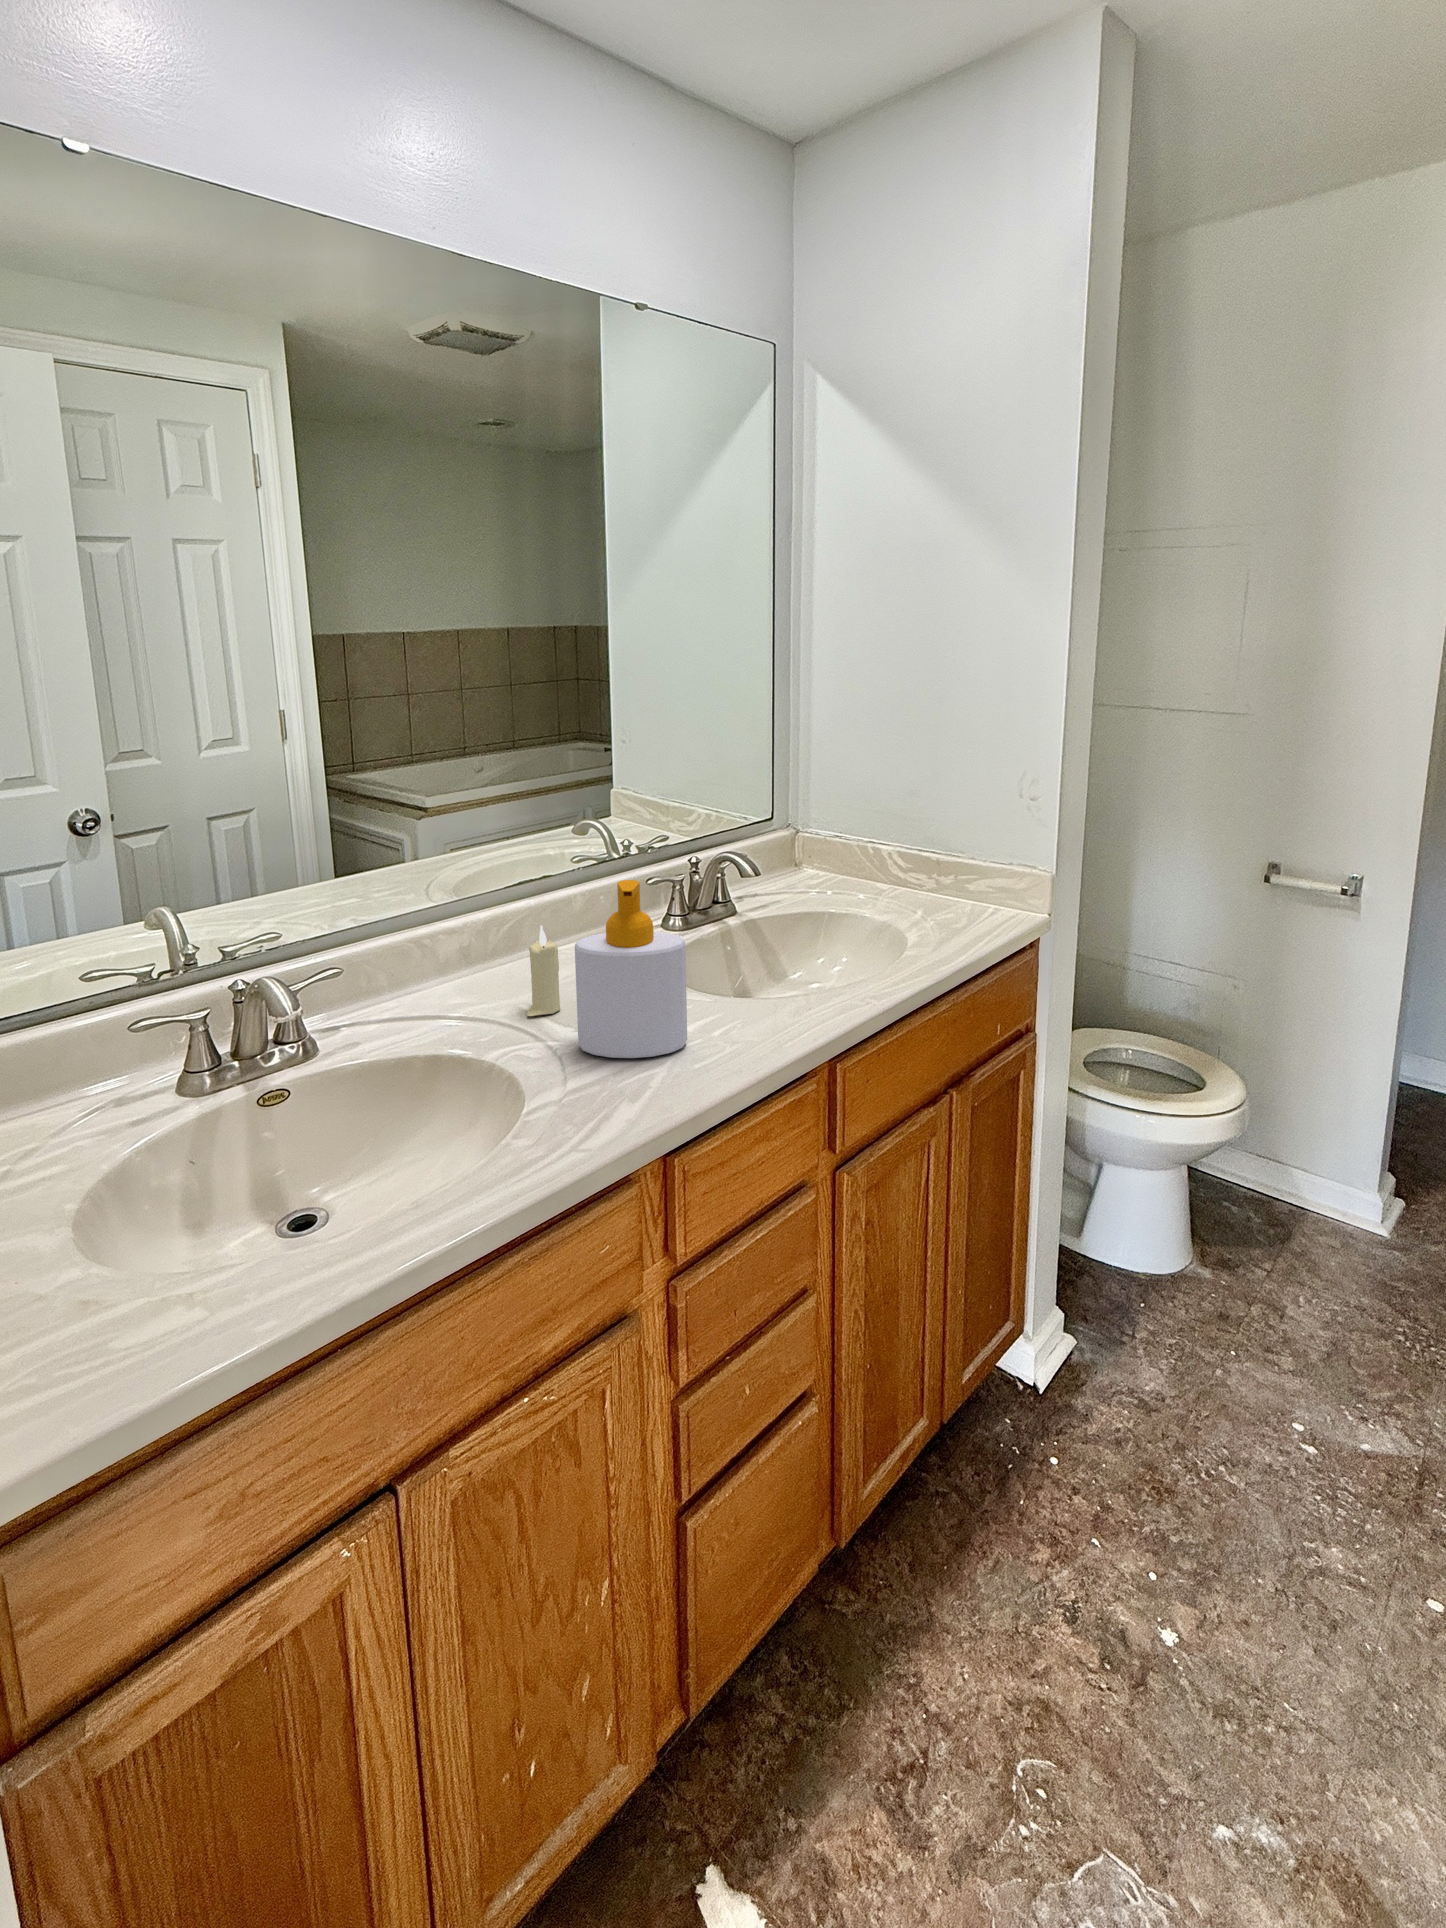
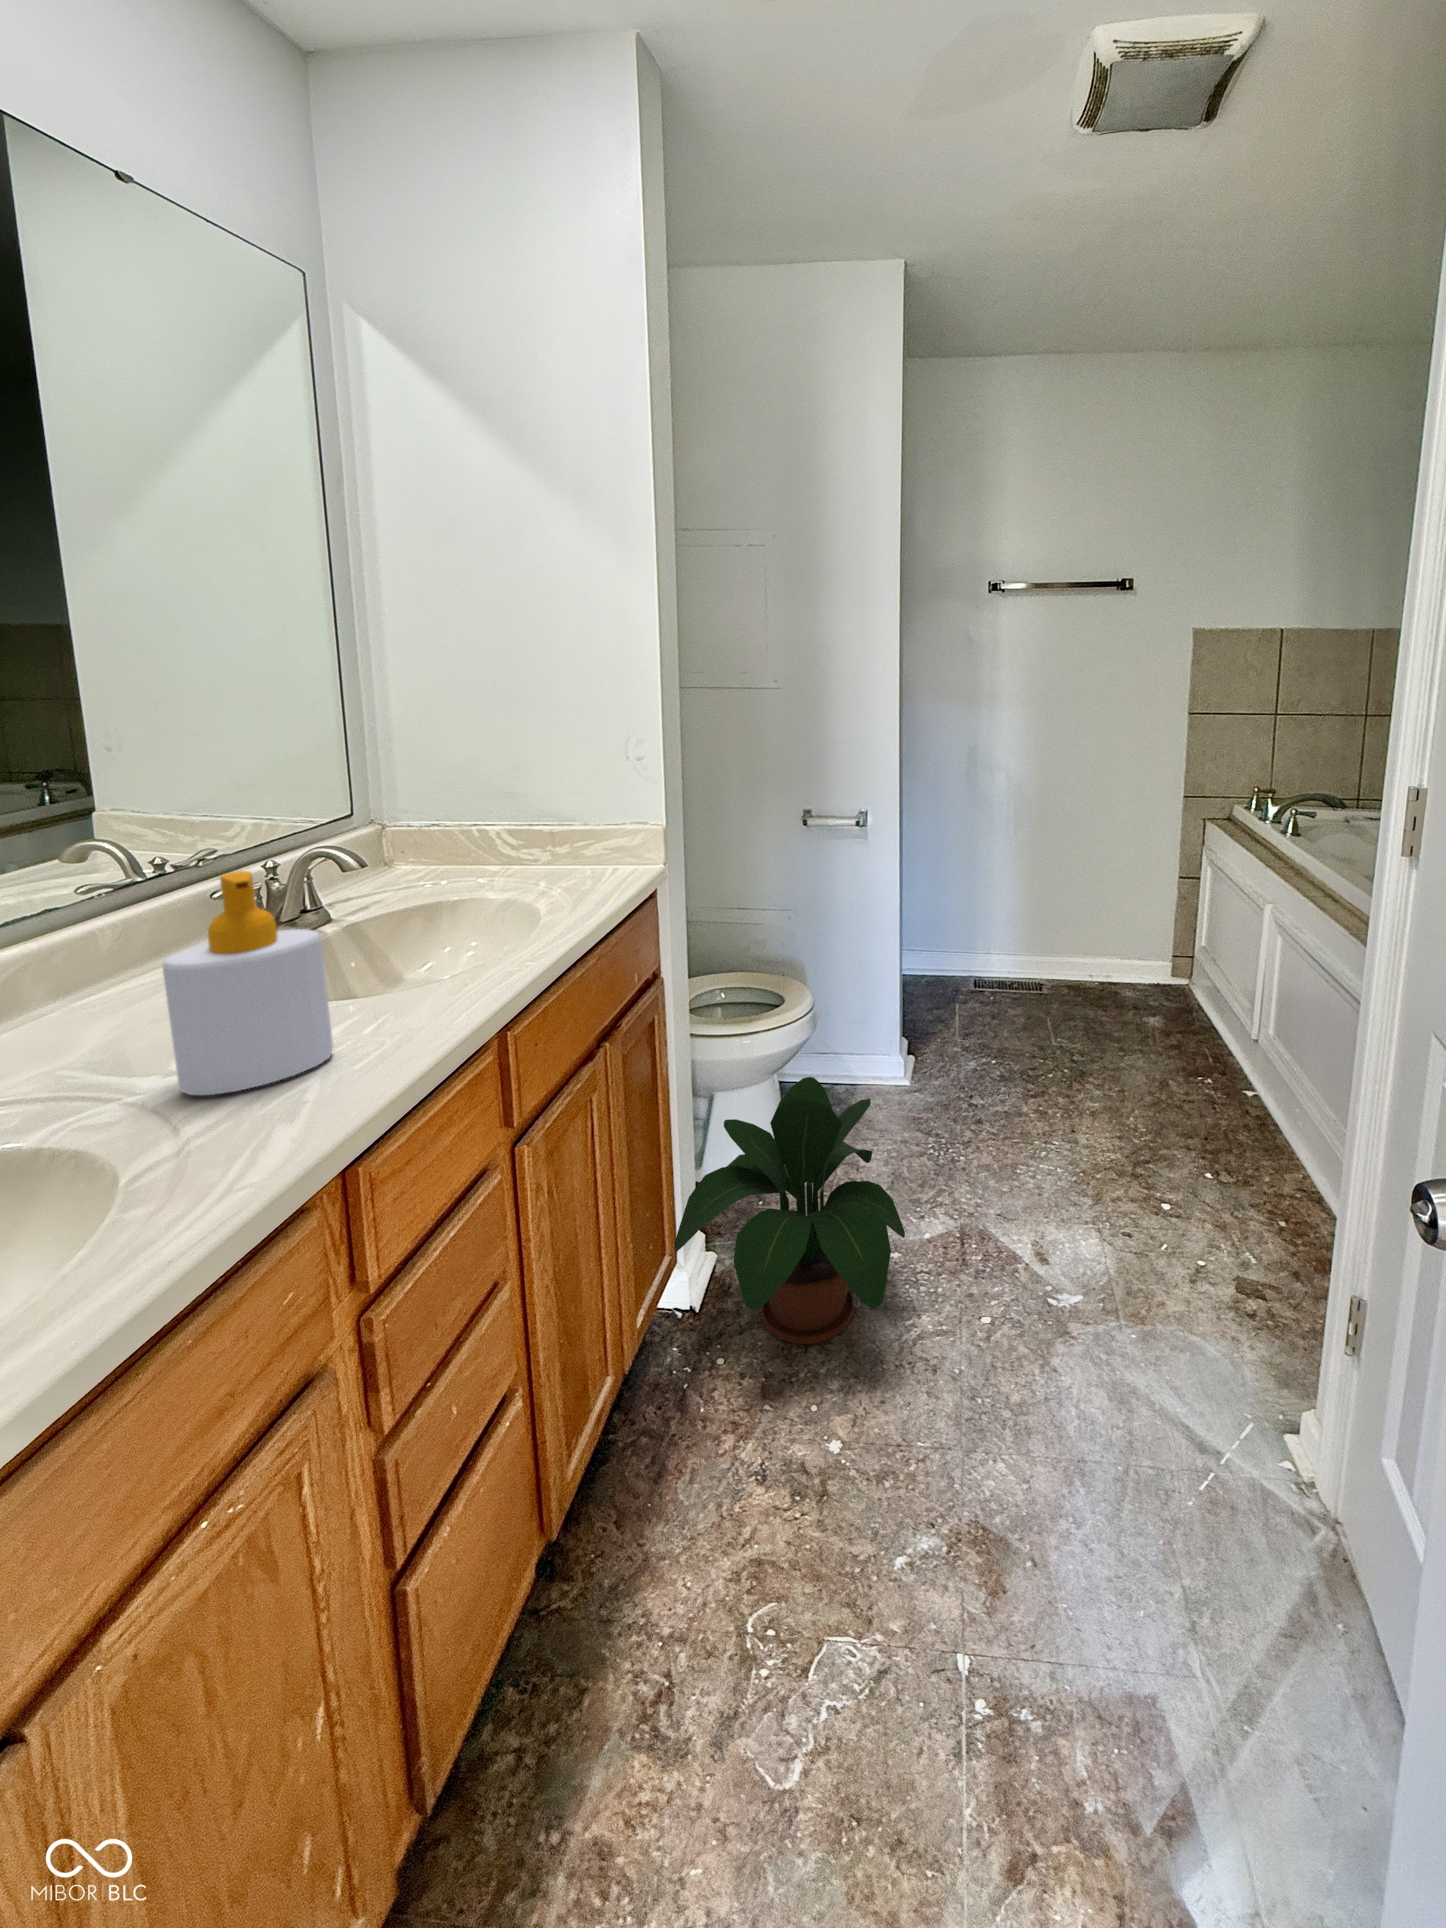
candle: present [527,925,560,1016] -> none [67,959,127,1083]
potted plant: none [1019,1190,1317,1506] -> present [674,1077,905,1344]

